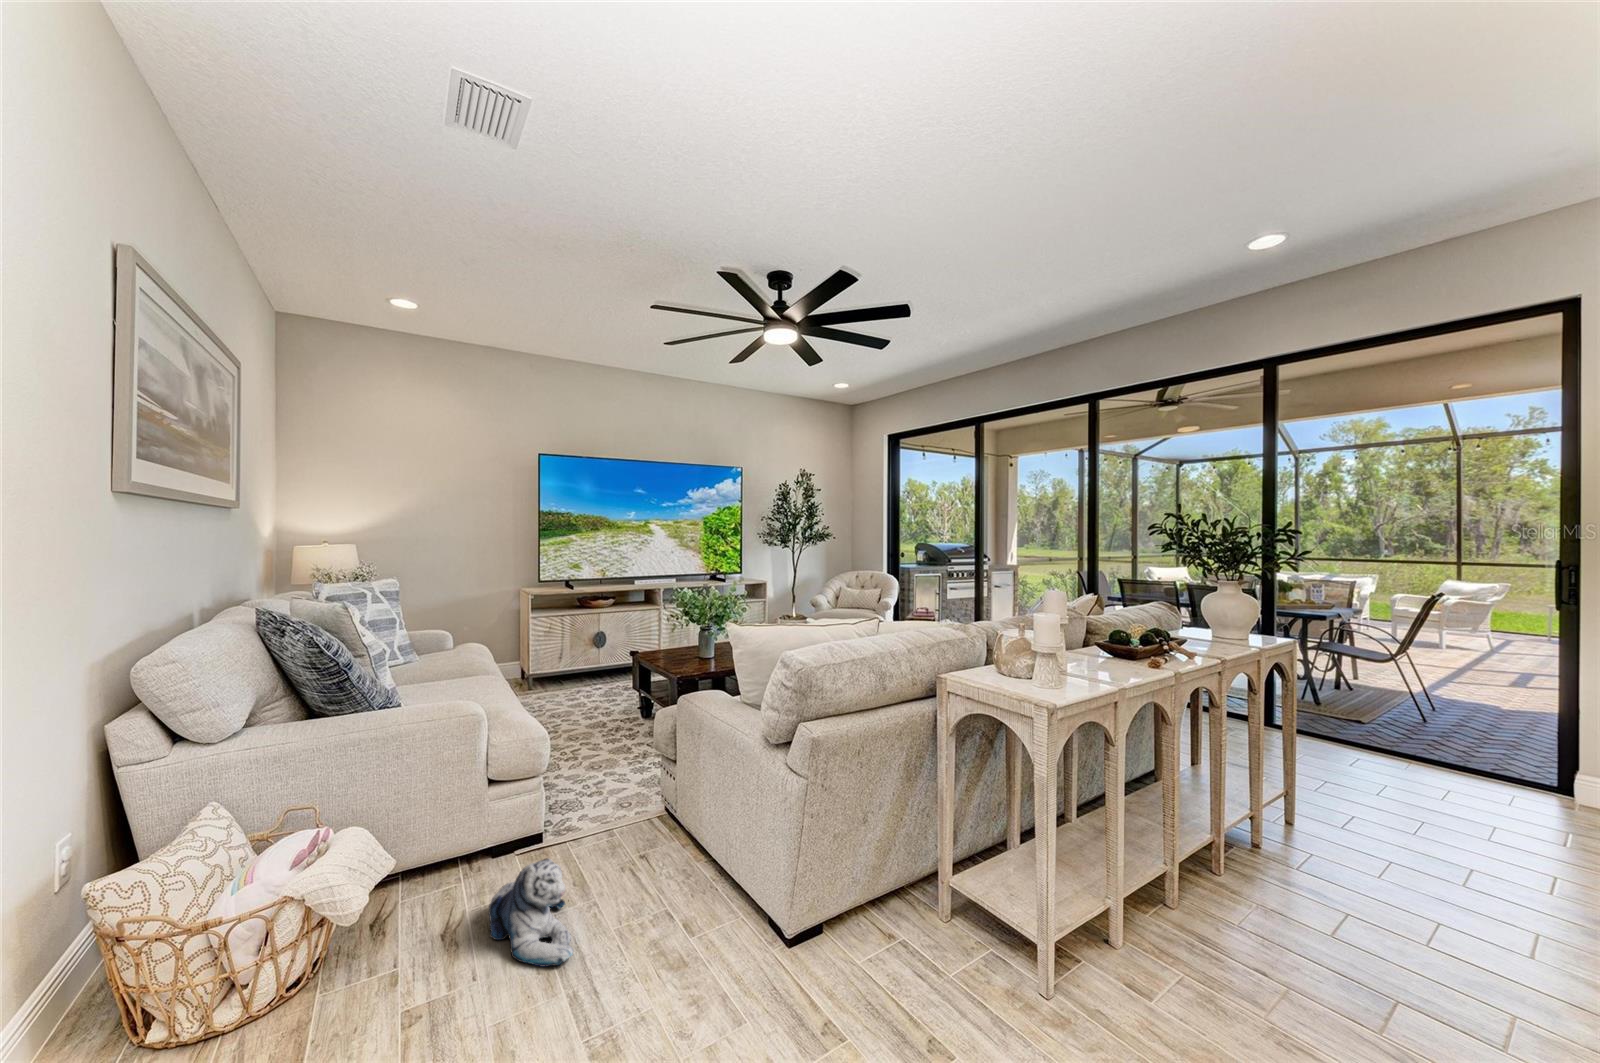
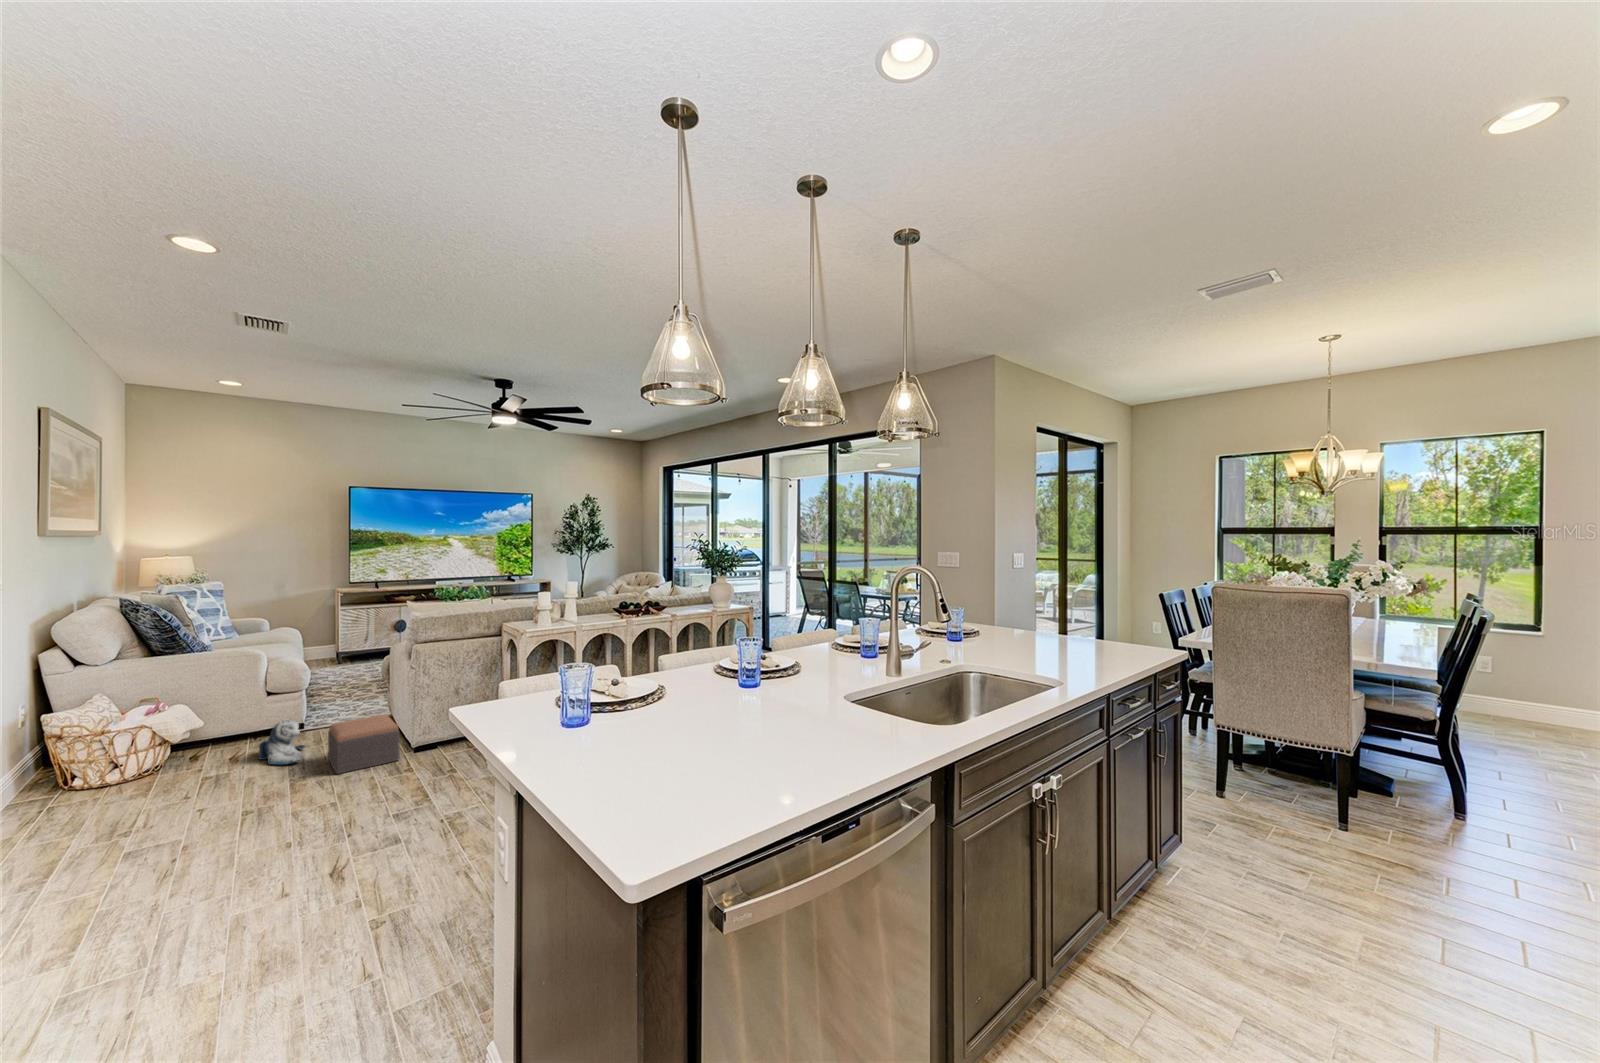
footstool: none [624,852,767,1019] -> present [328,715,400,774]

